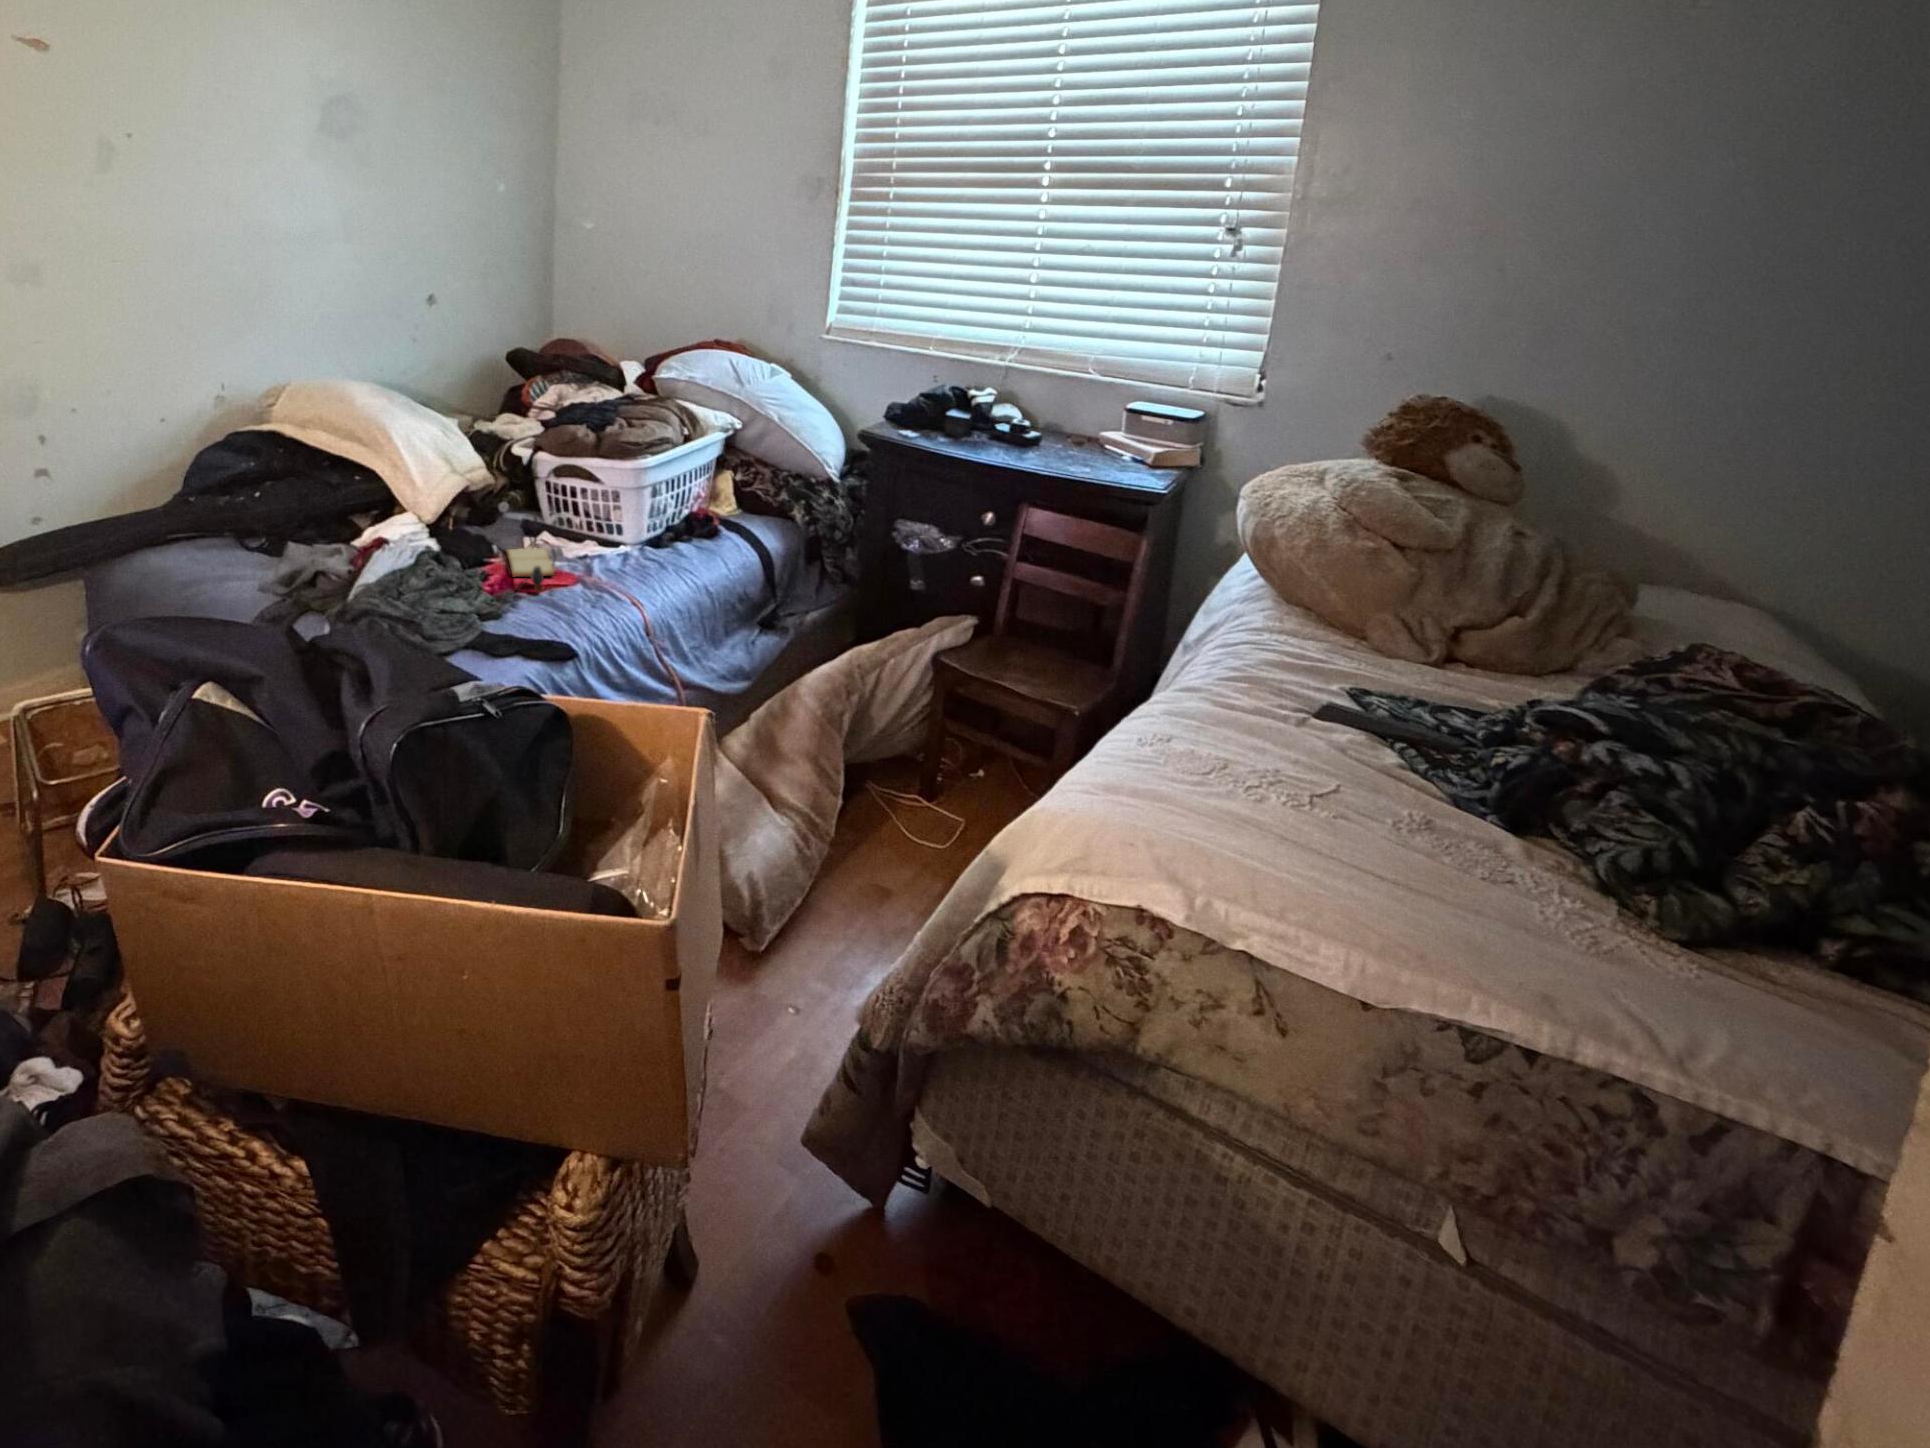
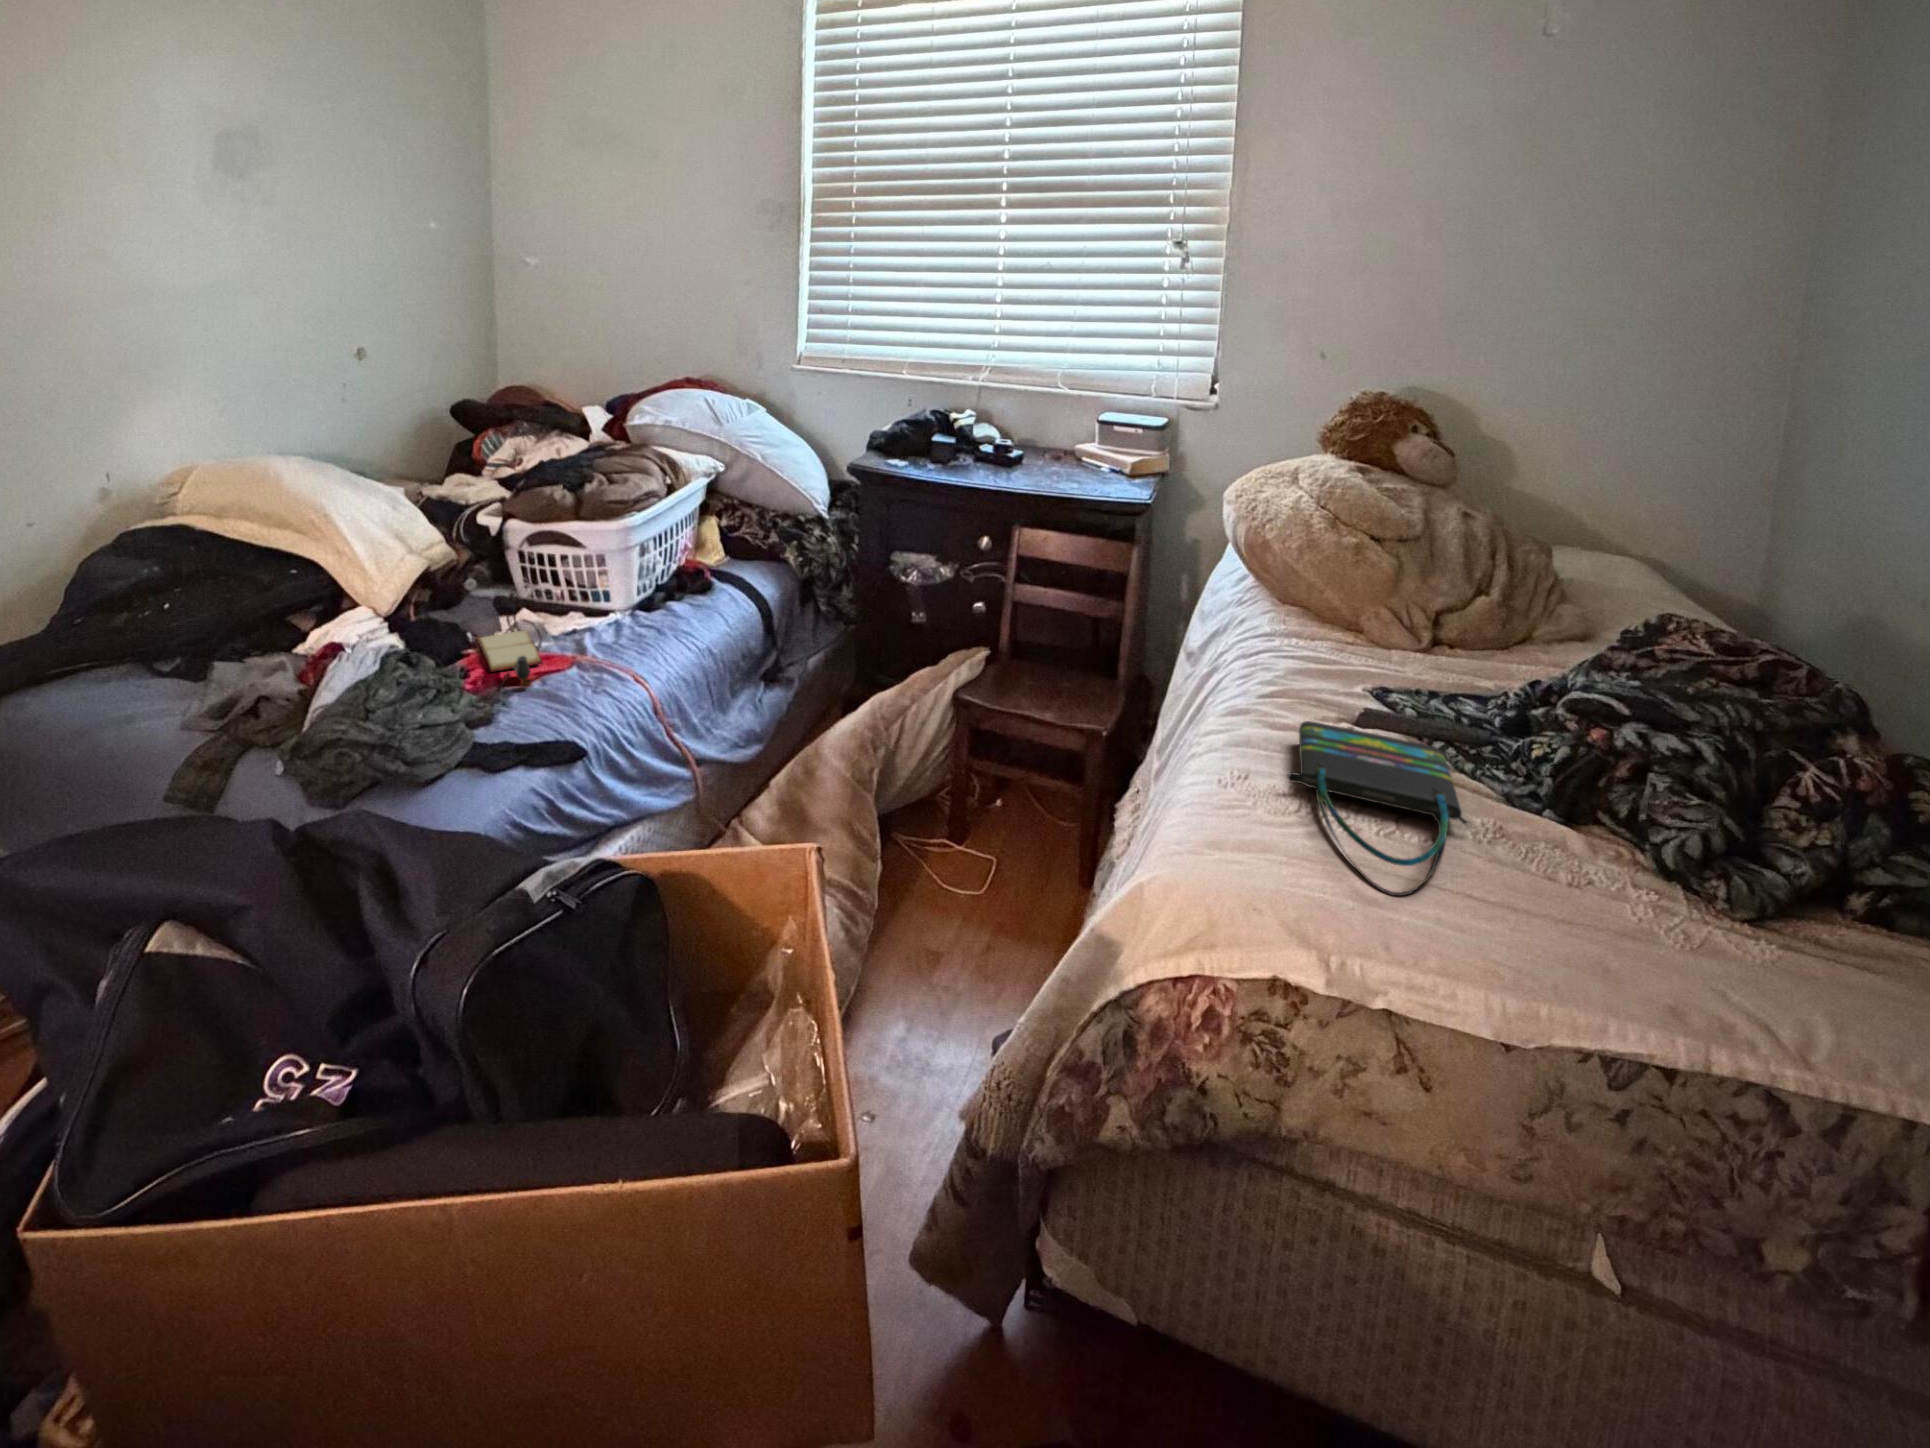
tote bag: none [1220,710,1414,873] -> present [1288,721,1468,896]

